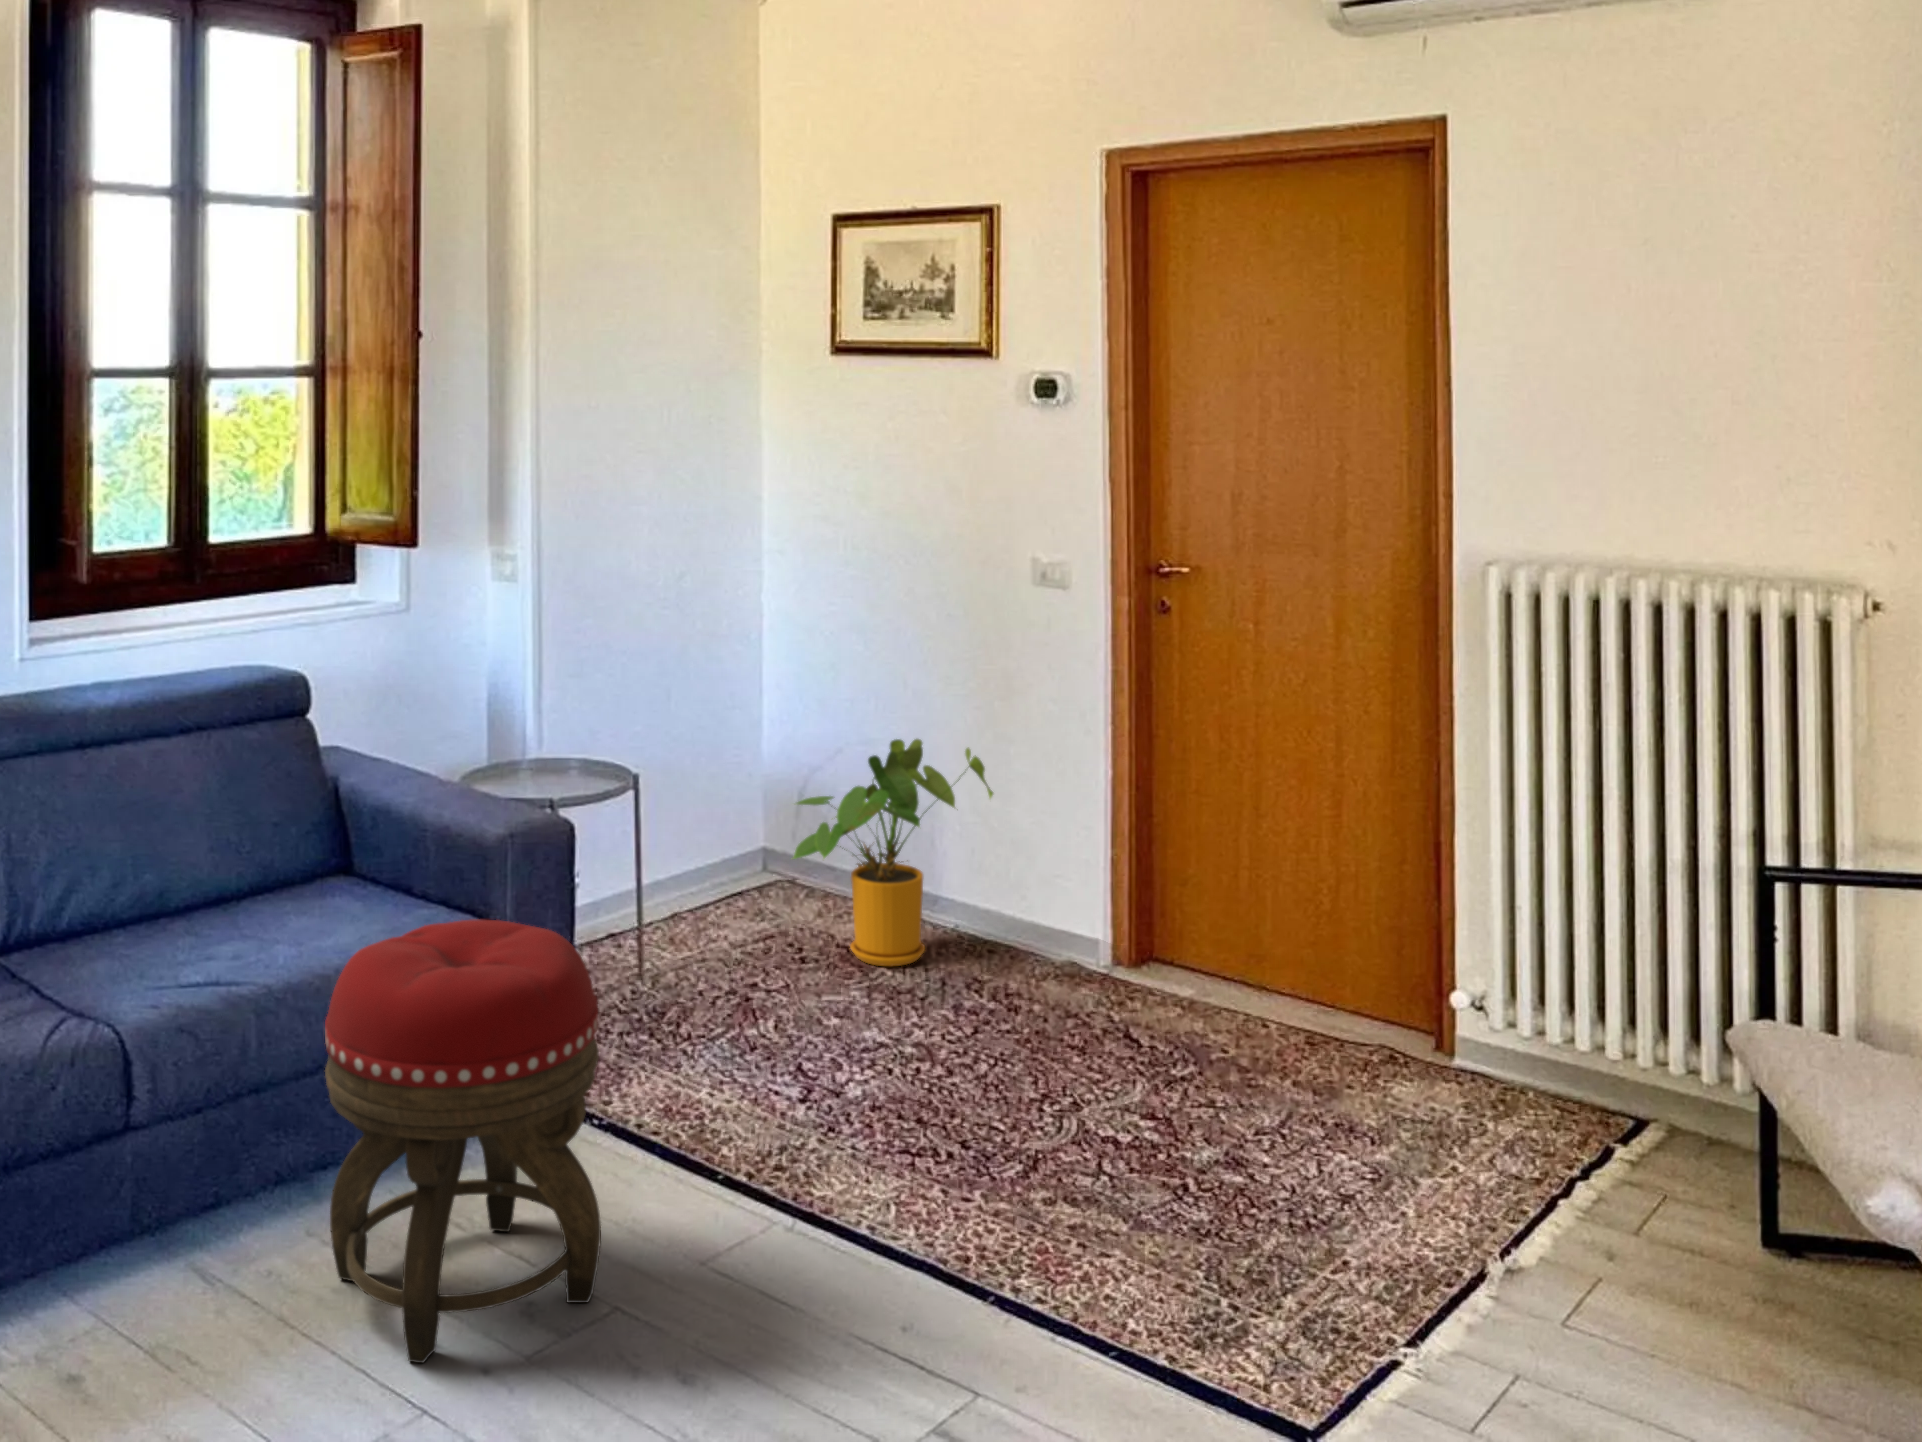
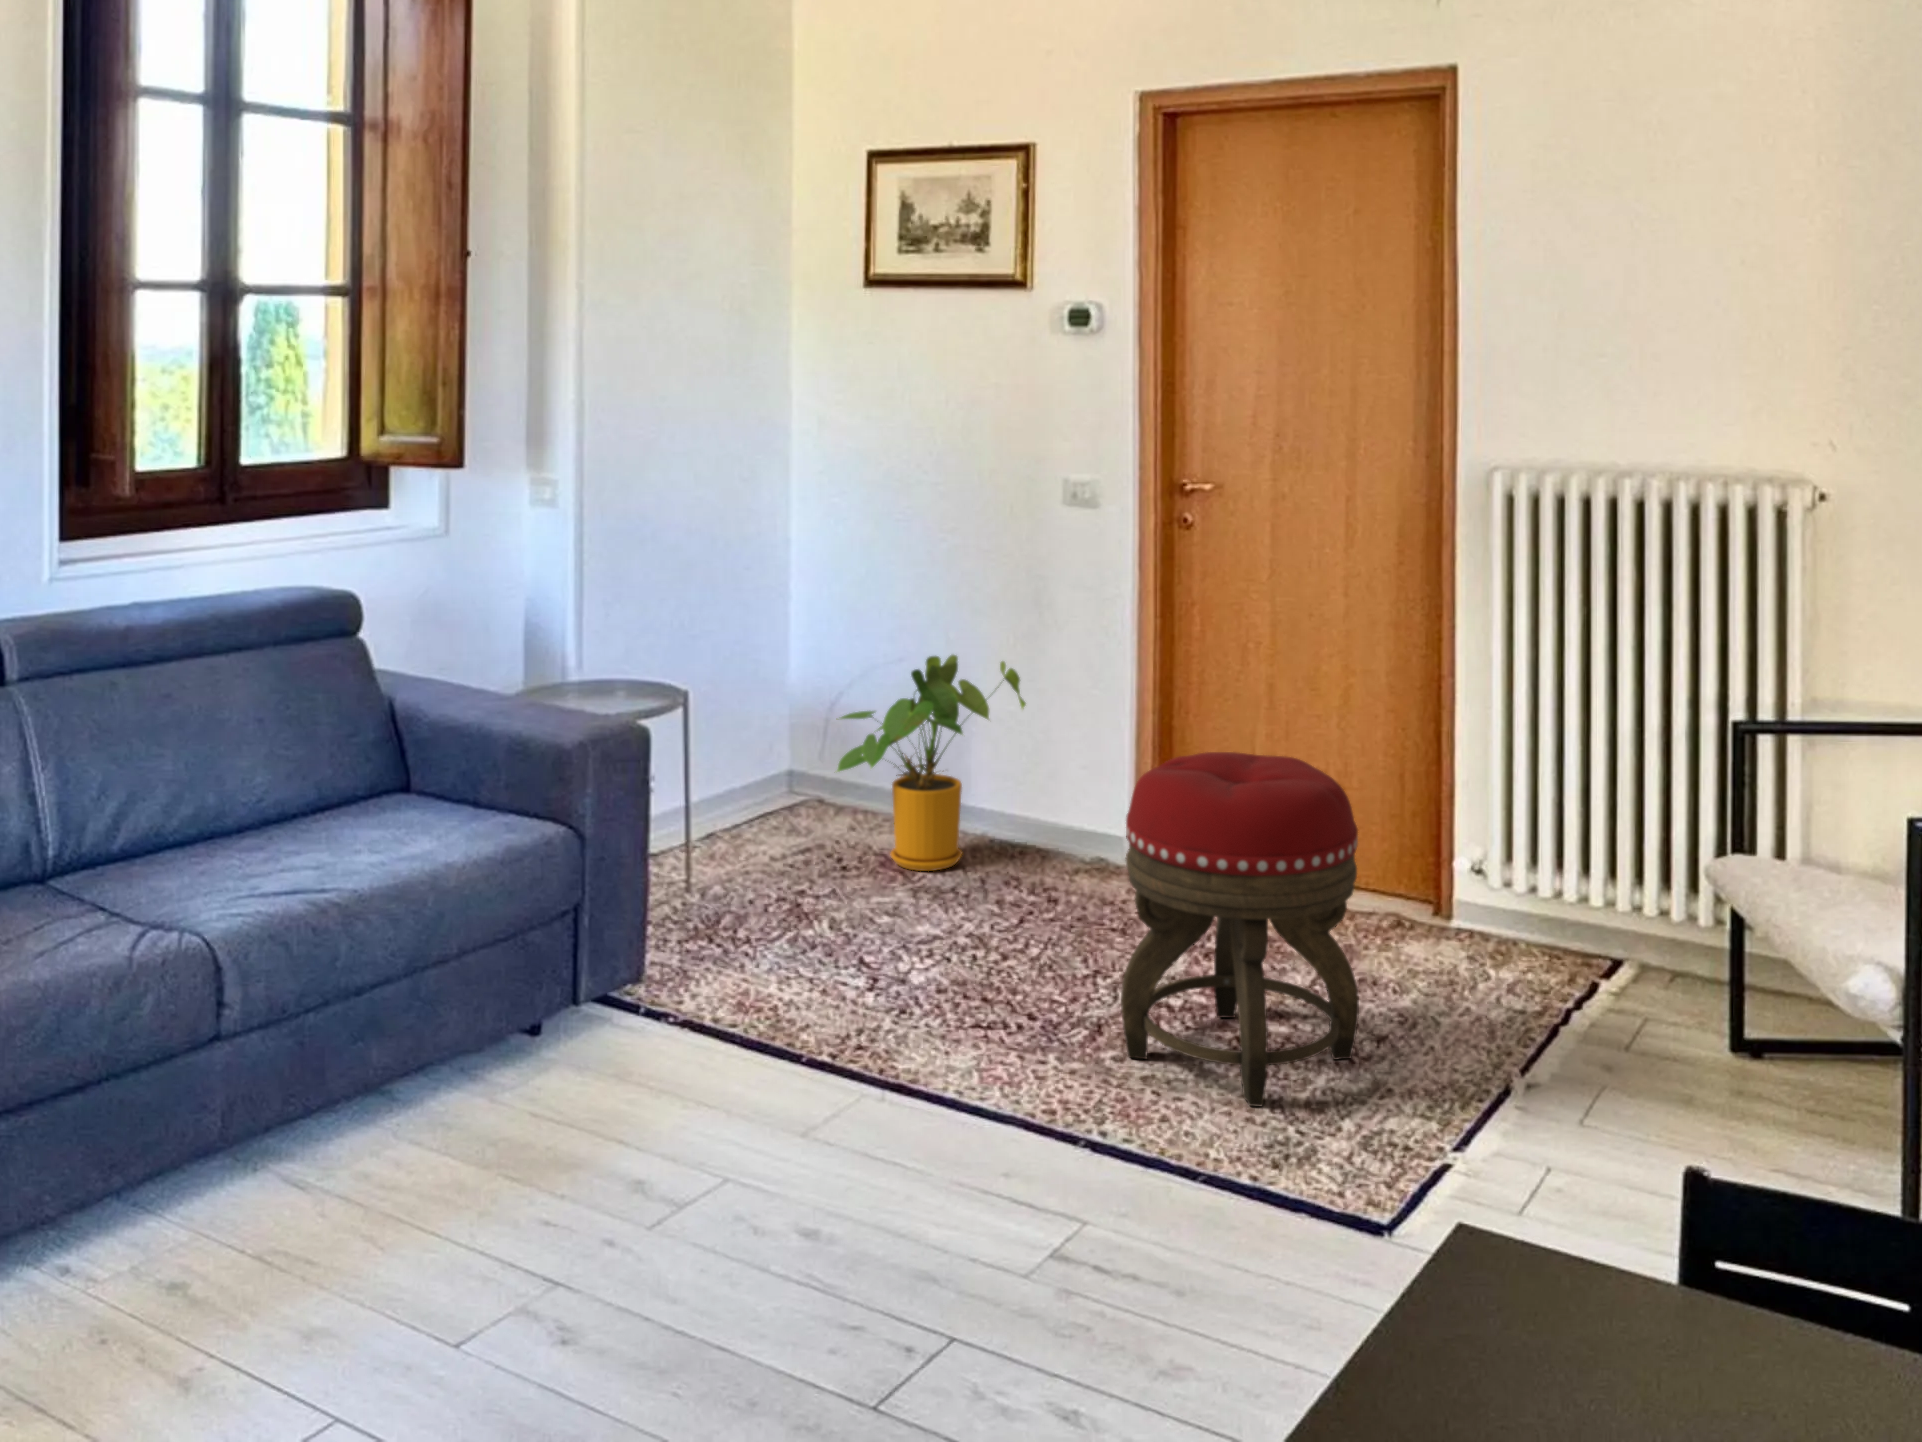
footstool: present [325,919,601,1363] -> present [1121,752,1359,1106]

